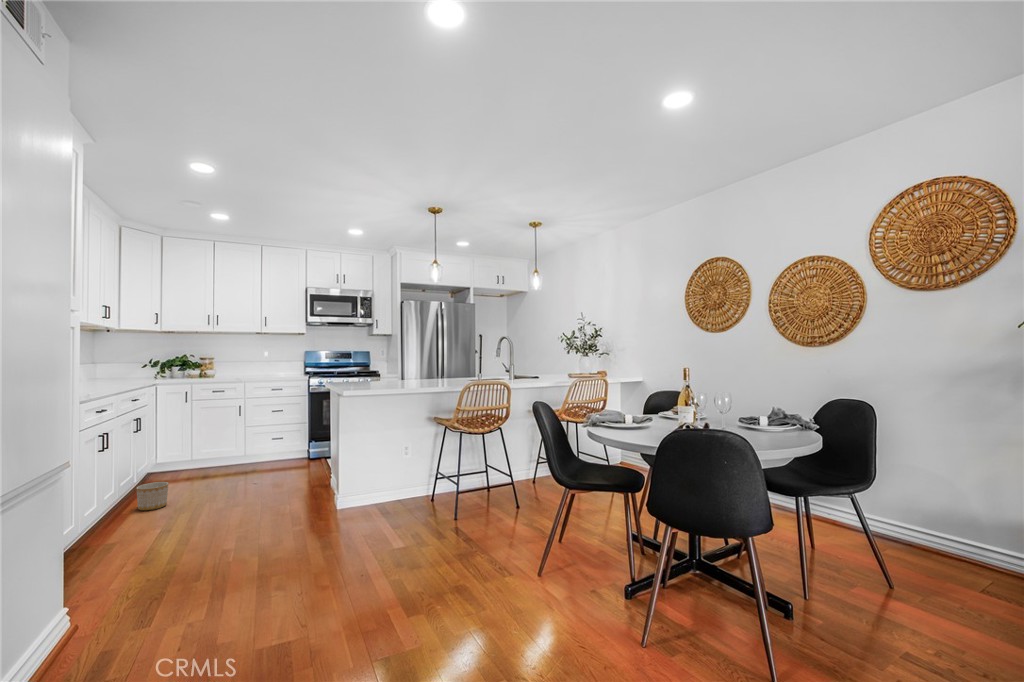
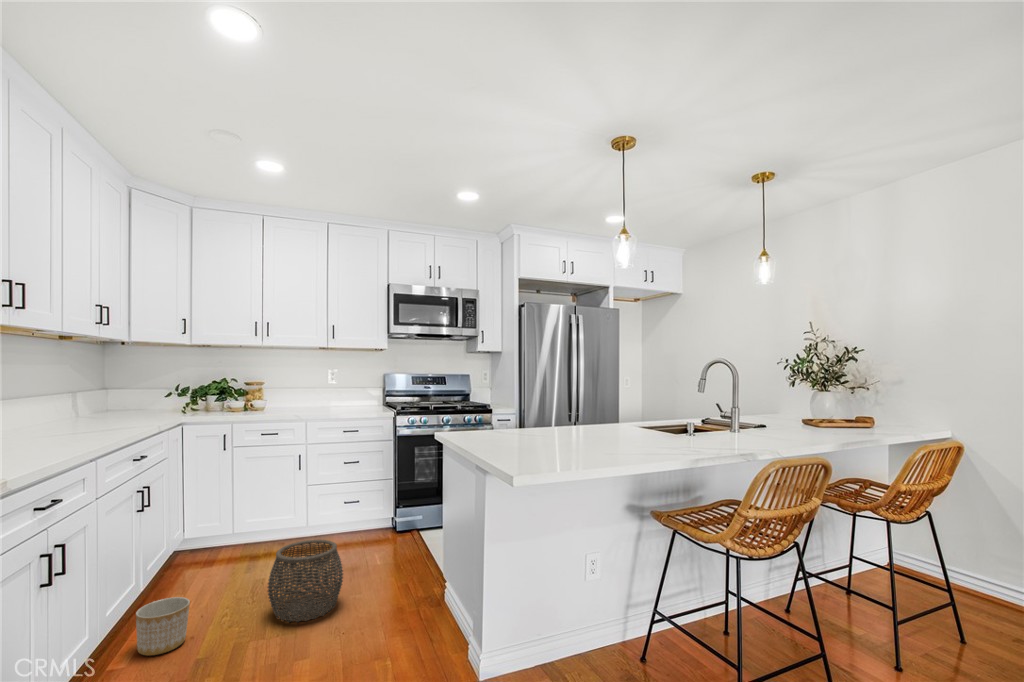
woven basket: none [217,453,265,497] -> present [267,540,343,622]

